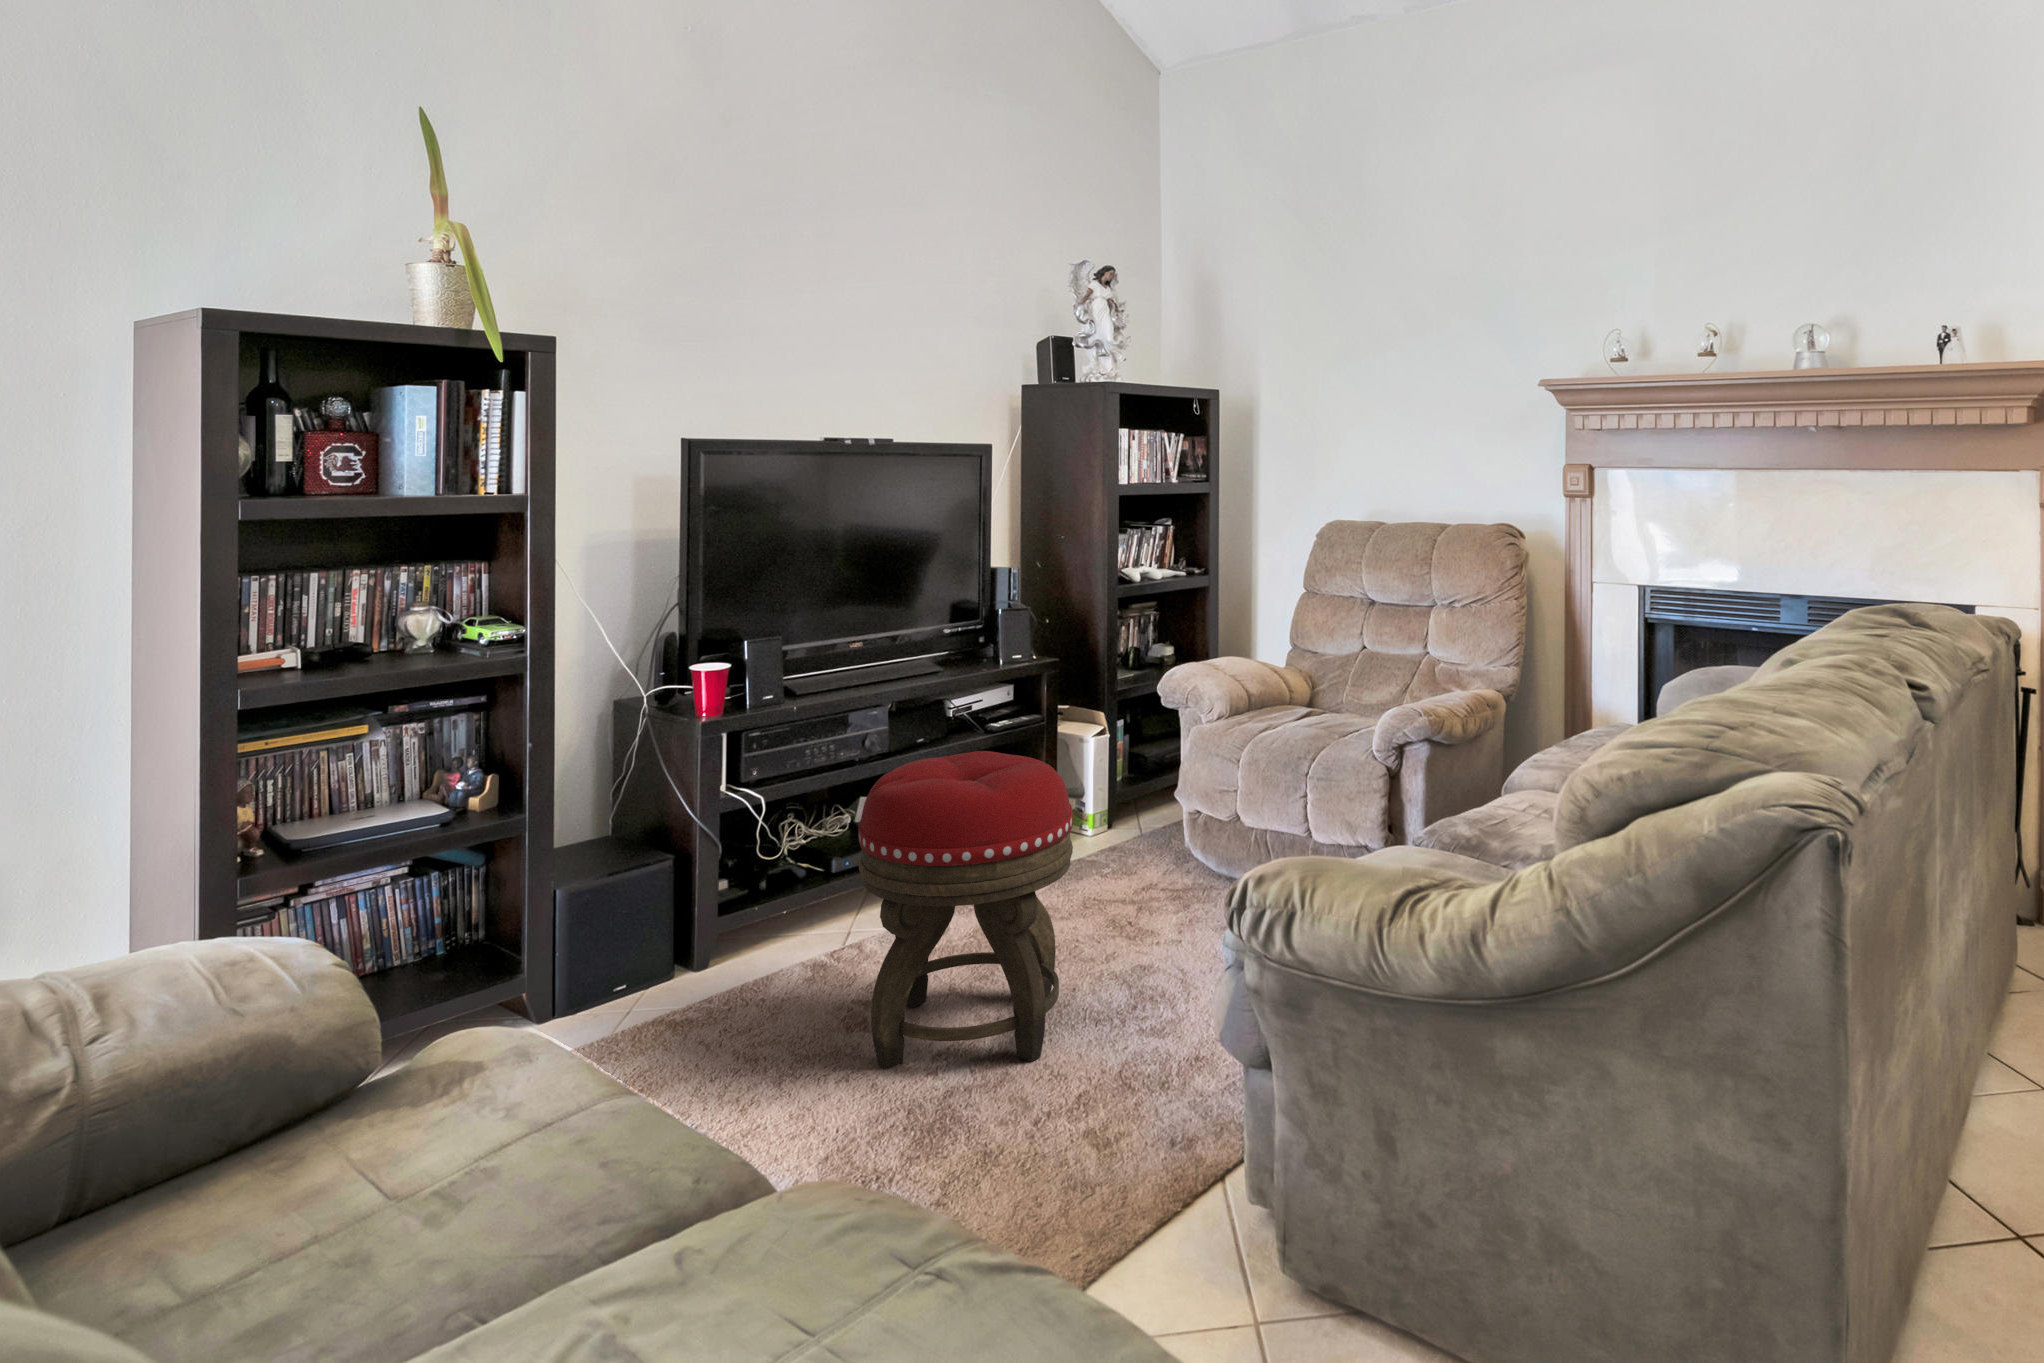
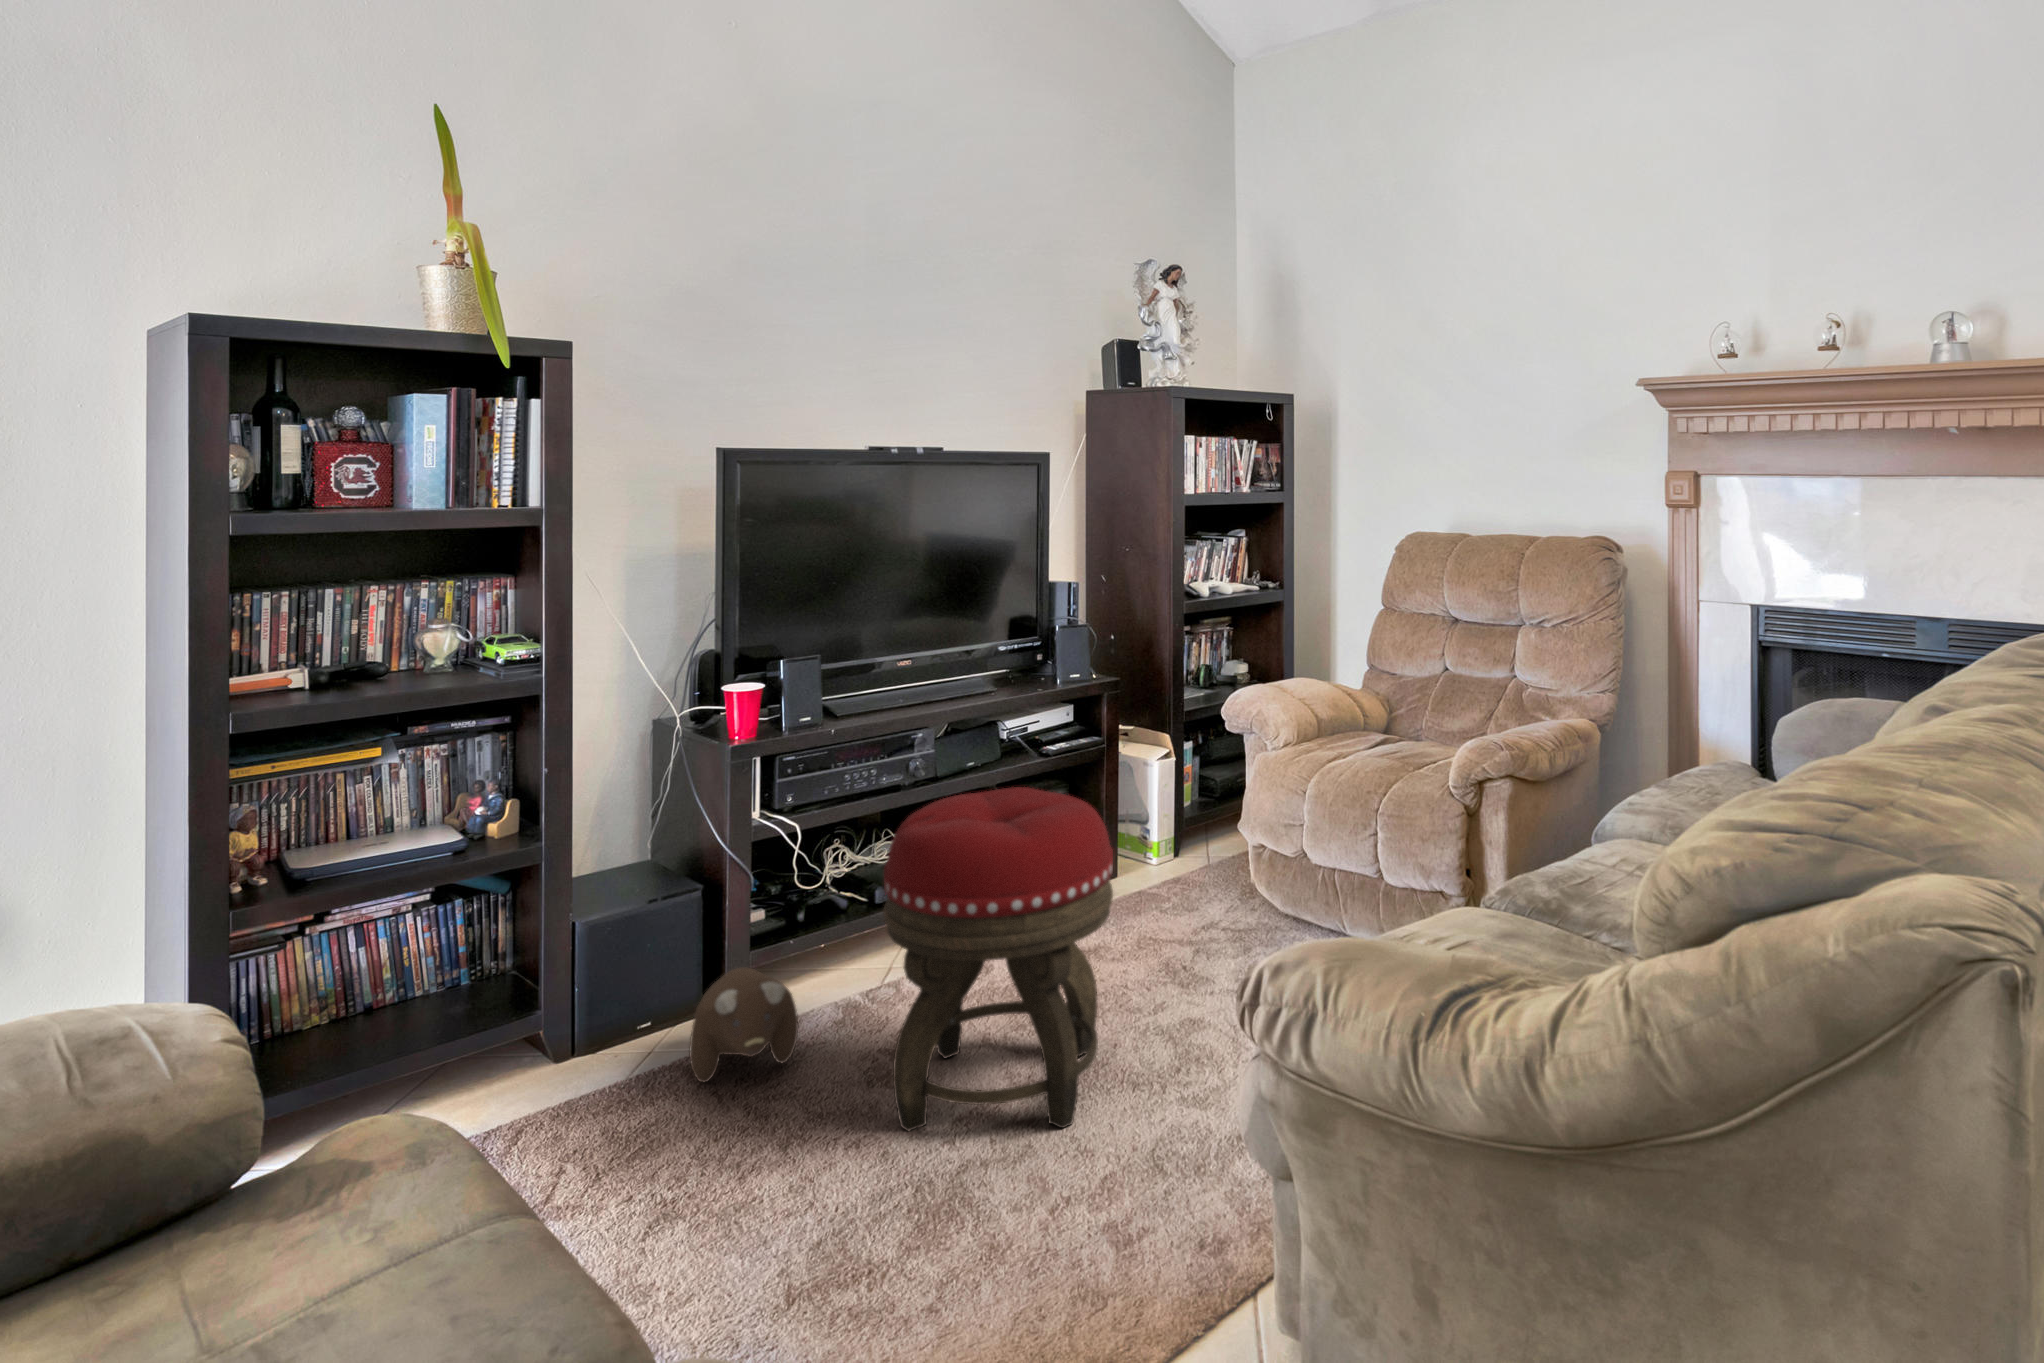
plush toy: none [671,927,773,1035] -> present [689,968,798,1082]

